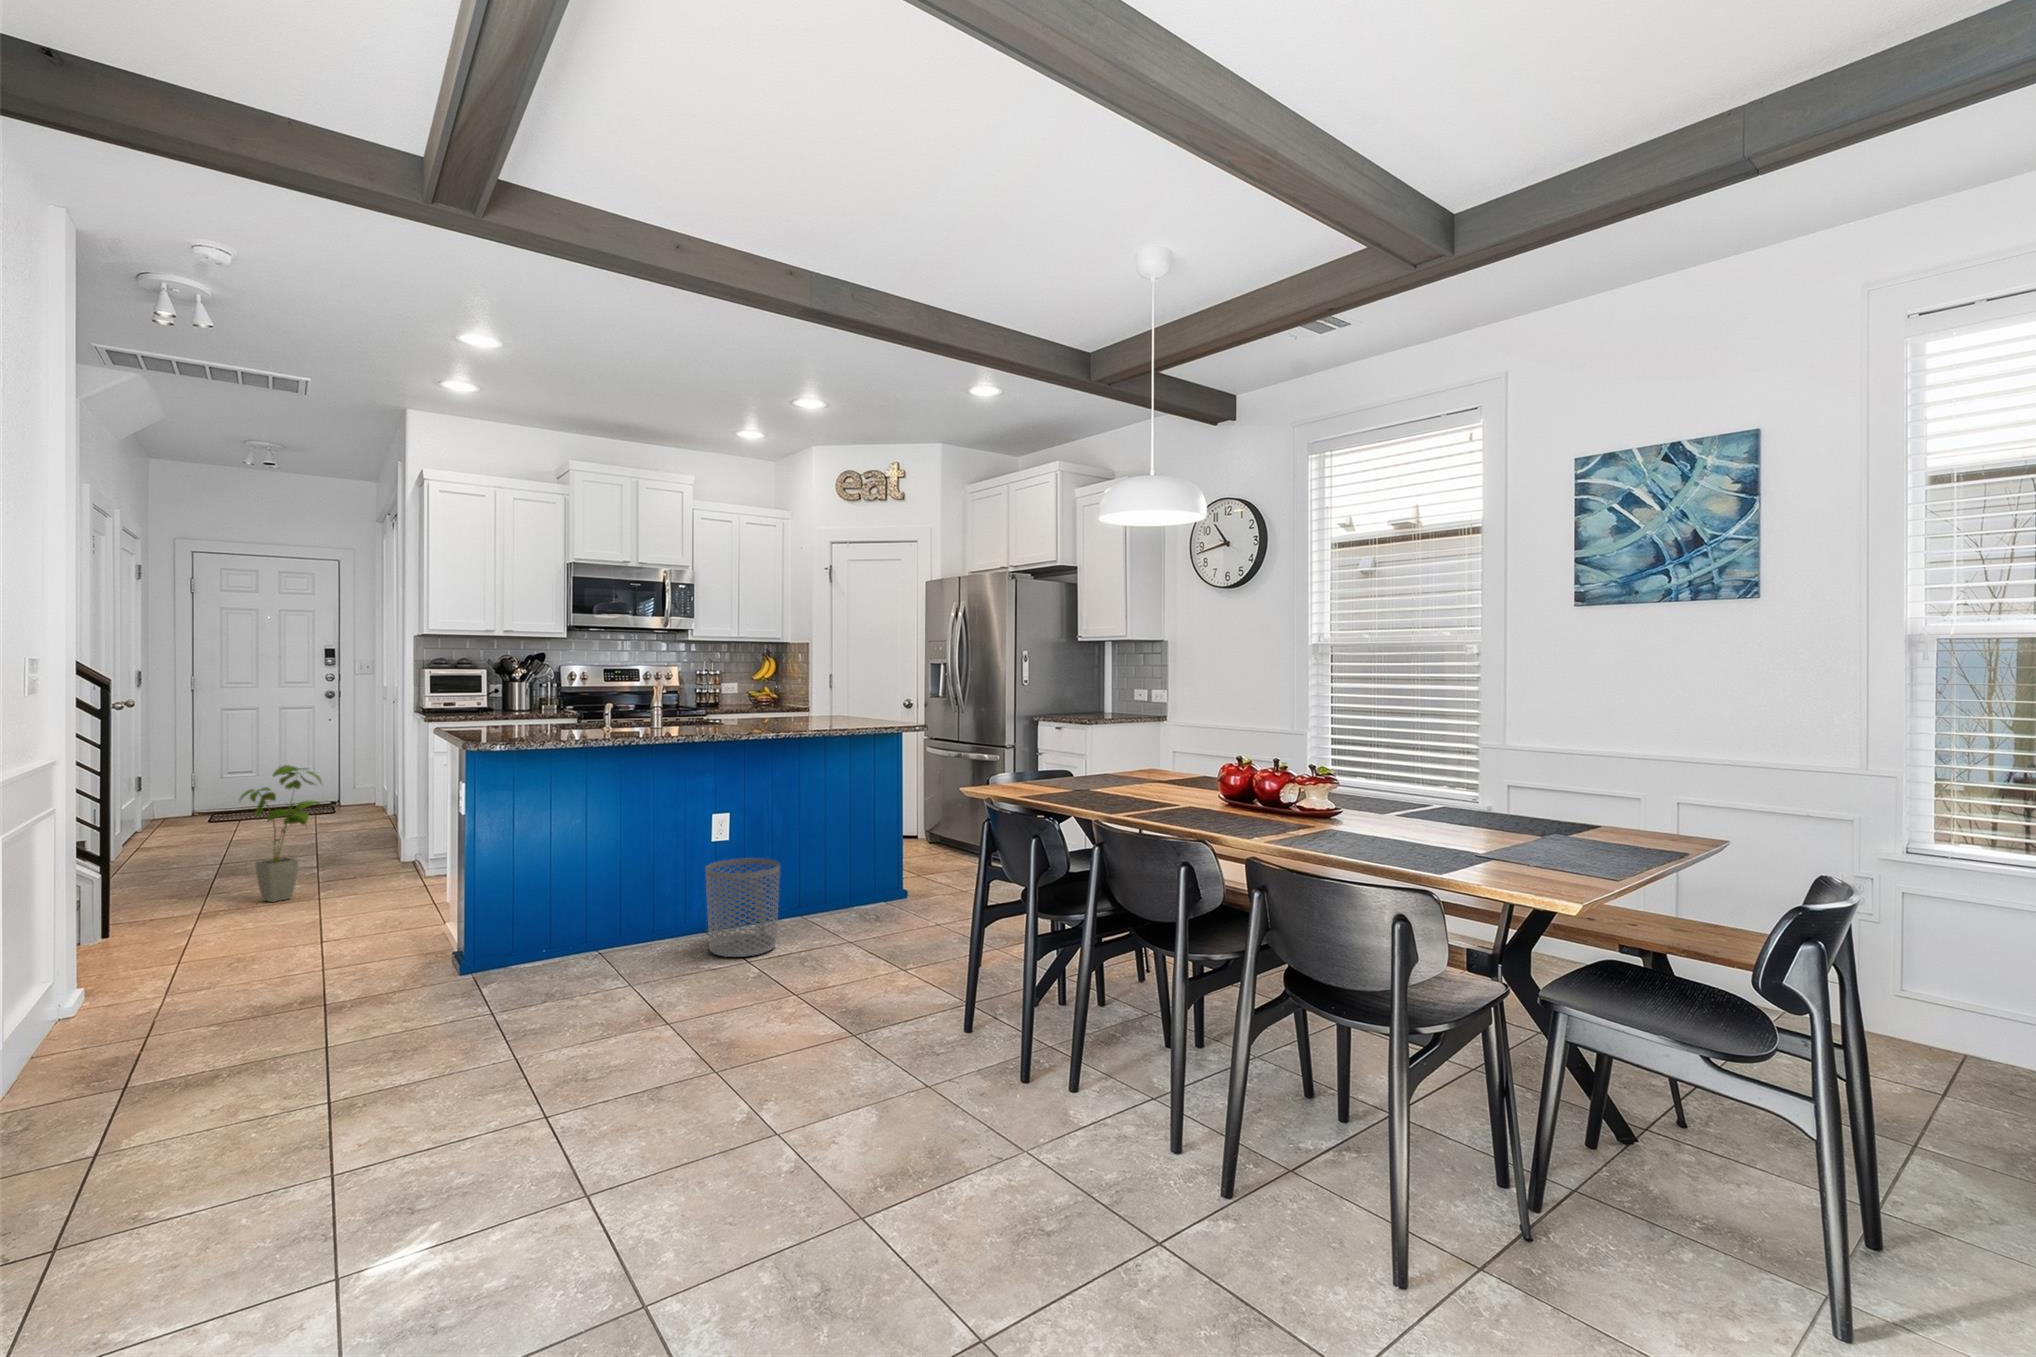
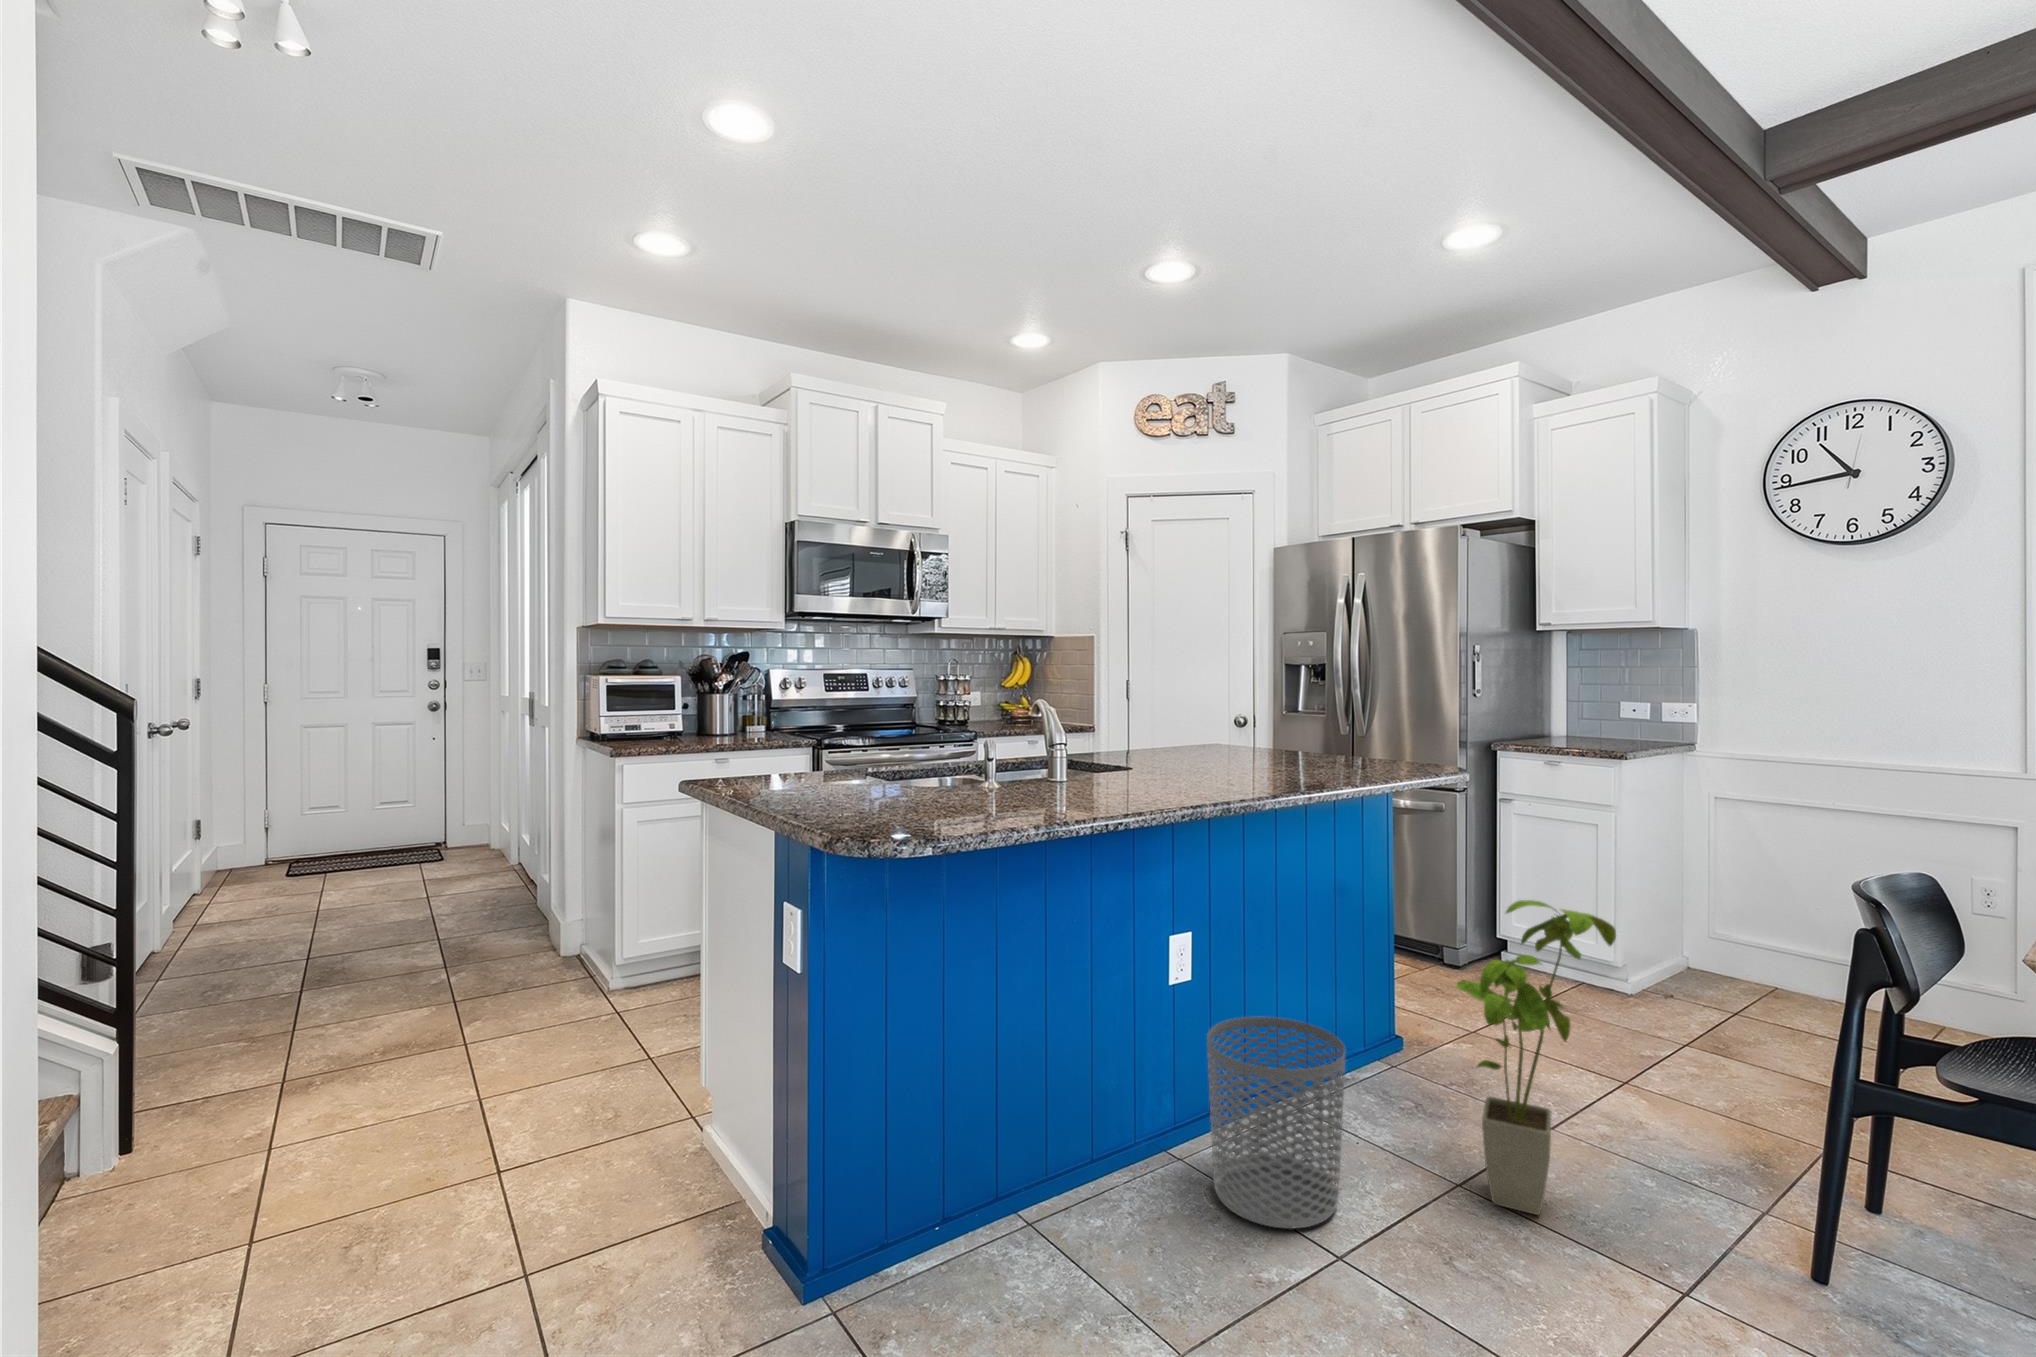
house plant: present [240,765,322,902] -> present [1457,900,1616,1215]

